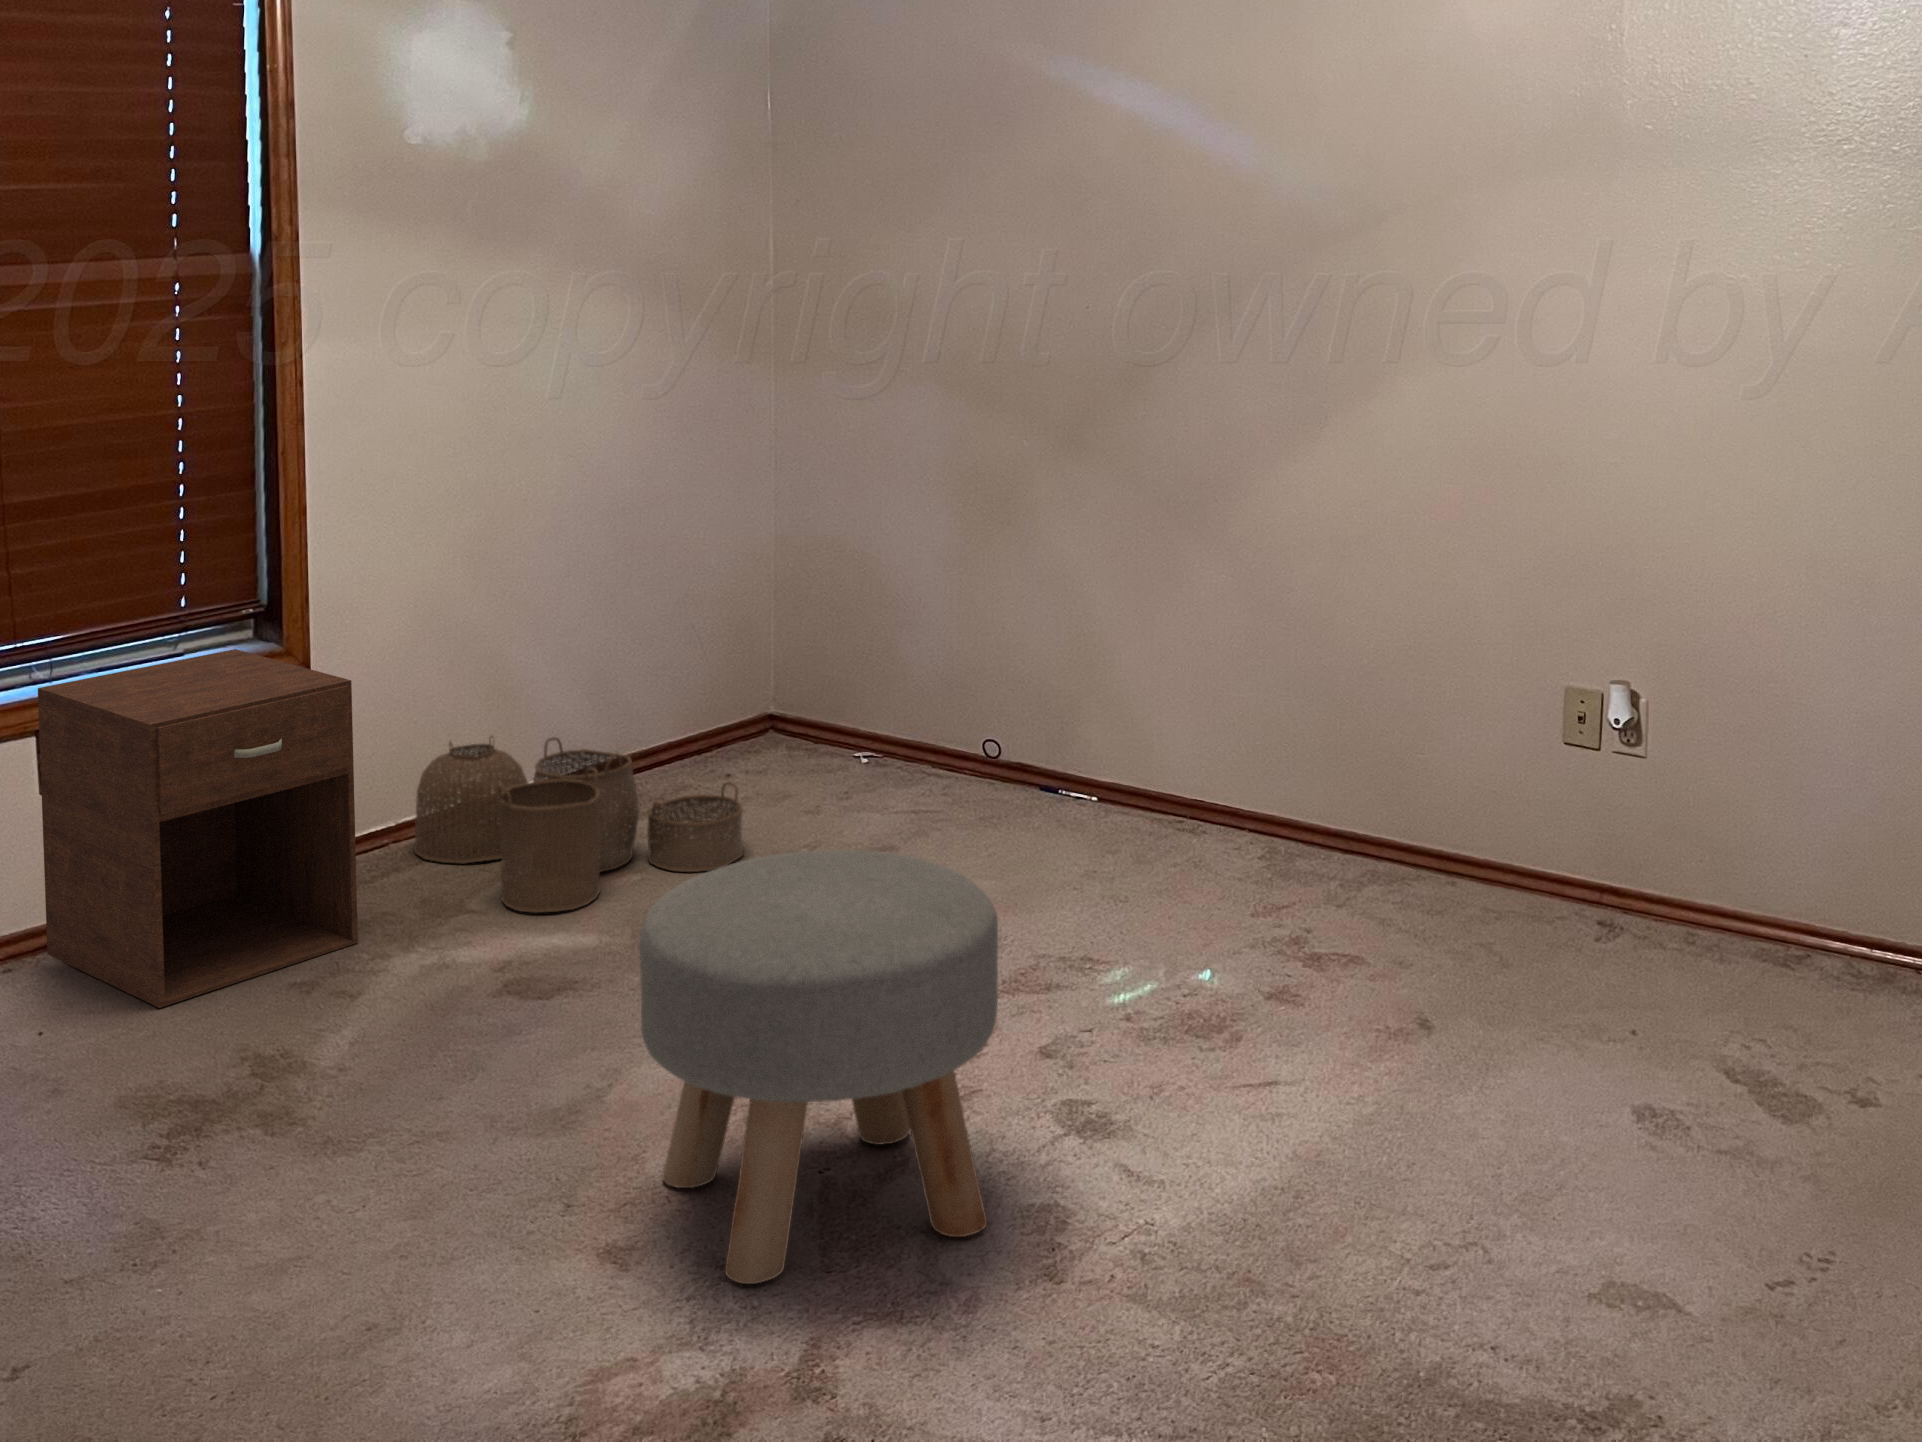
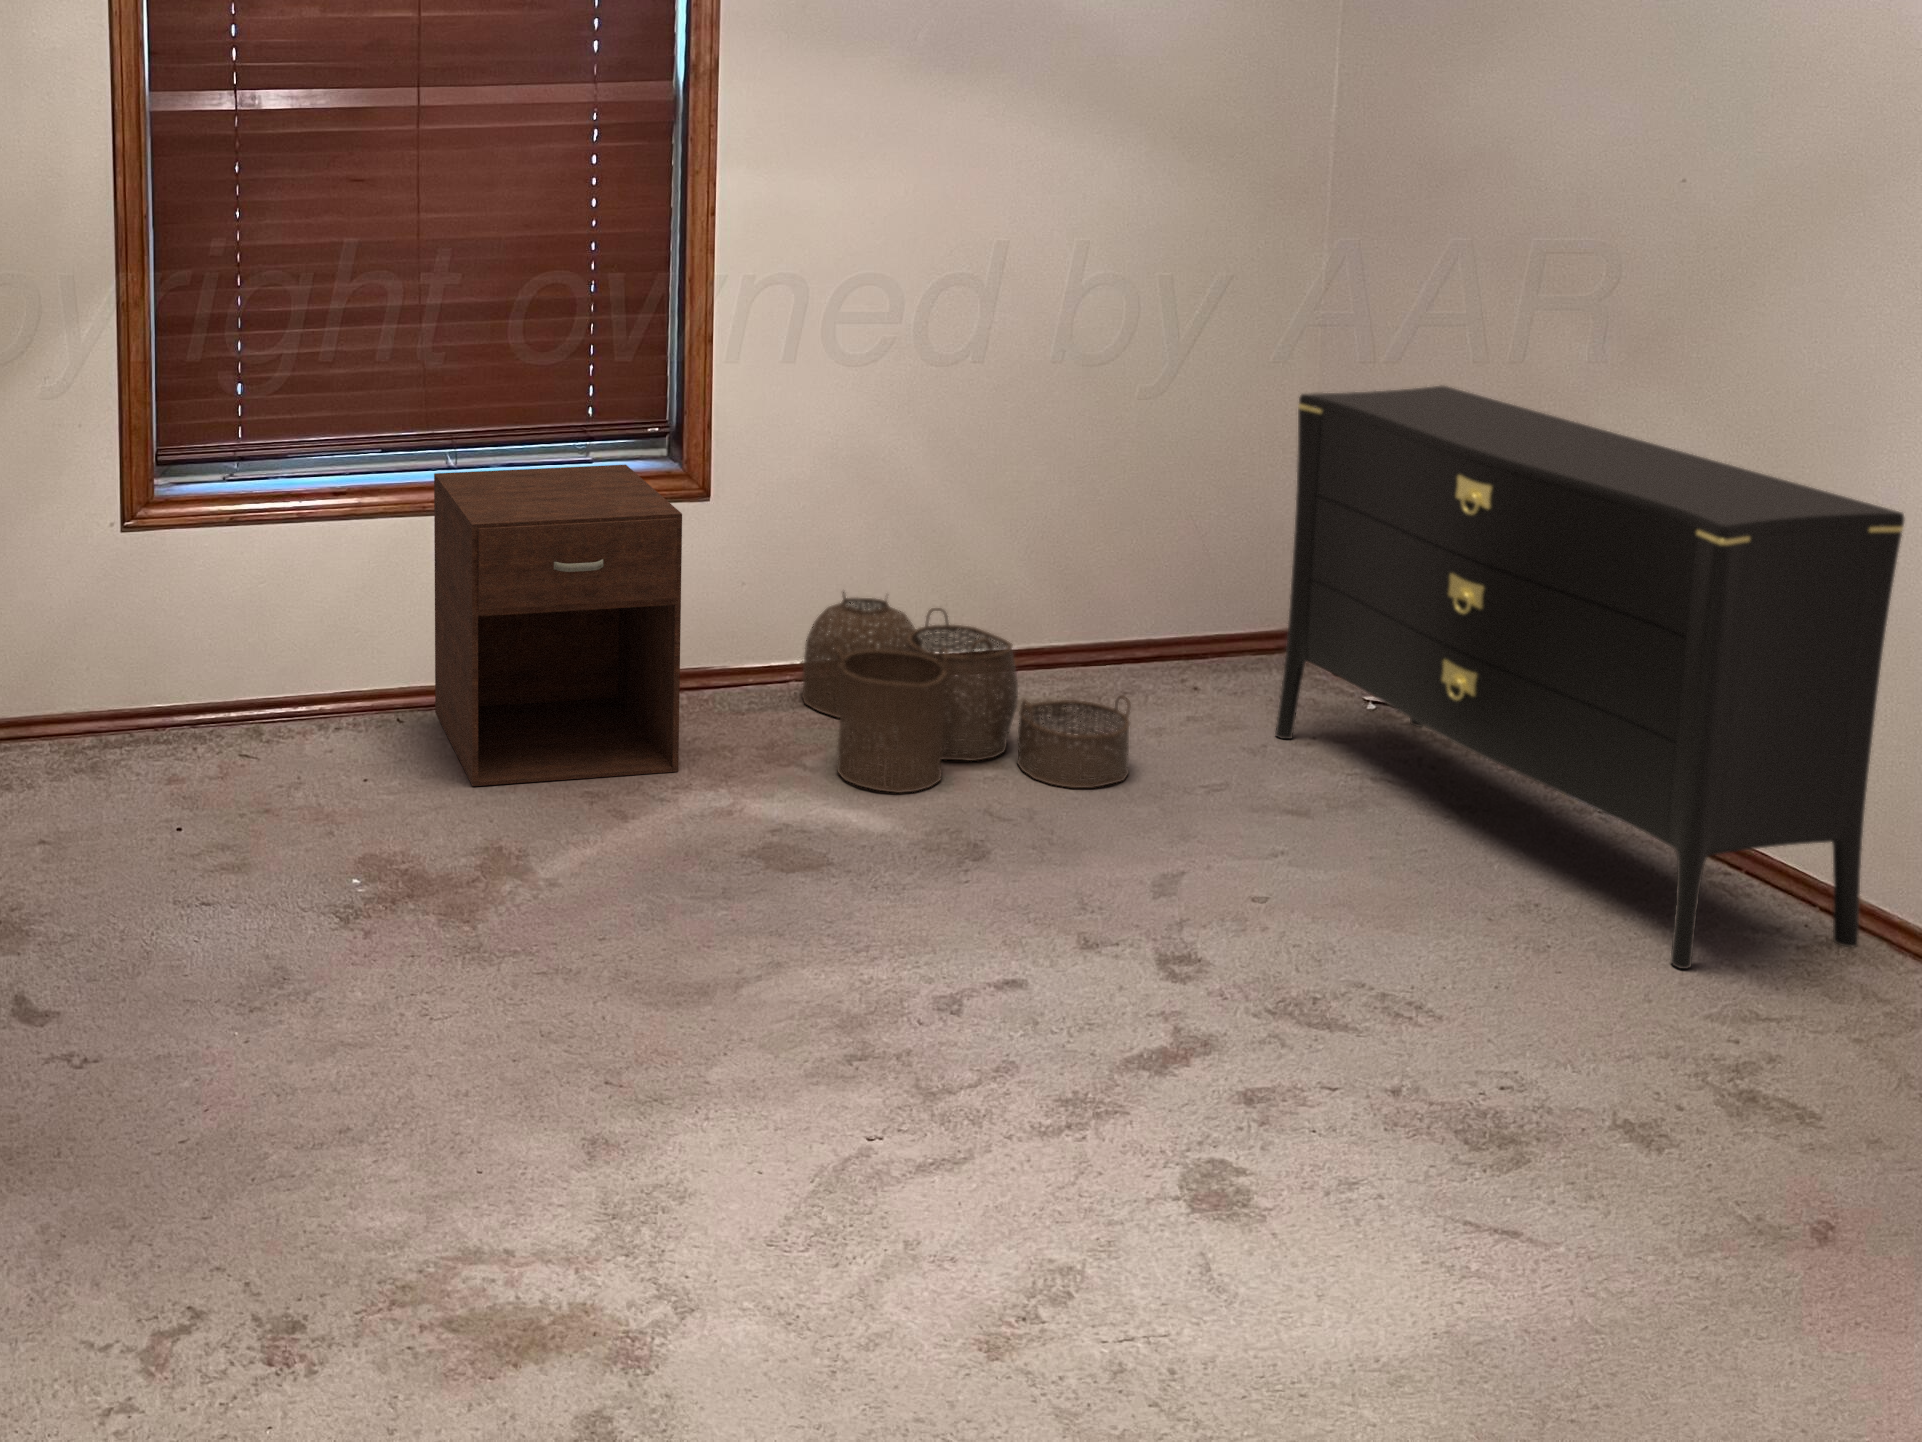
dresser: none [823,483,1274,883] -> present [1275,386,1905,969]
ottoman: present [640,850,998,1284] -> none [674,794,1103,1305]

